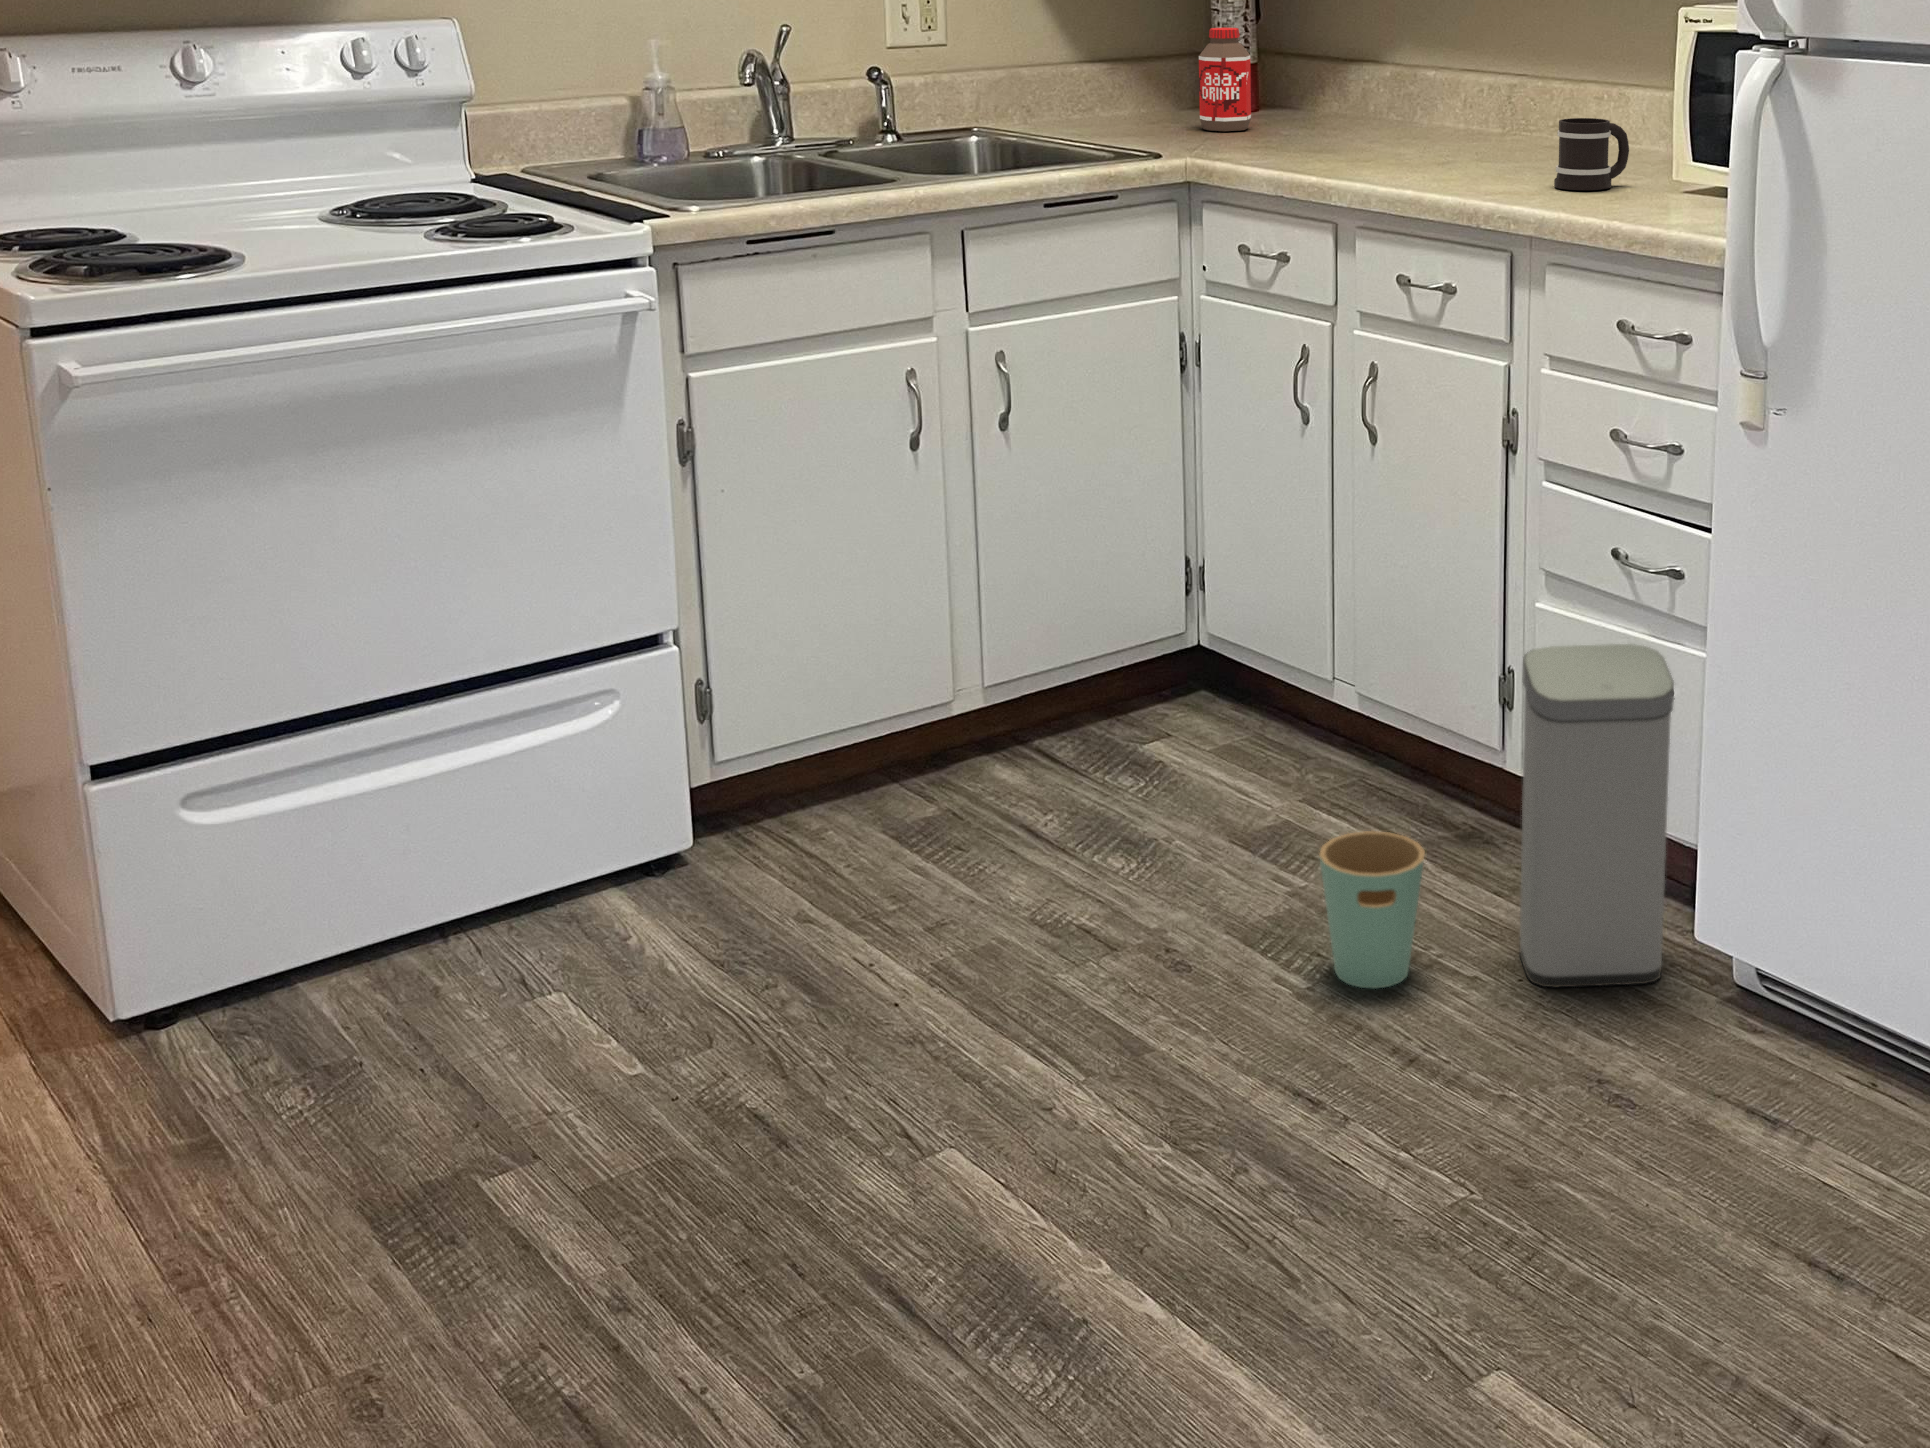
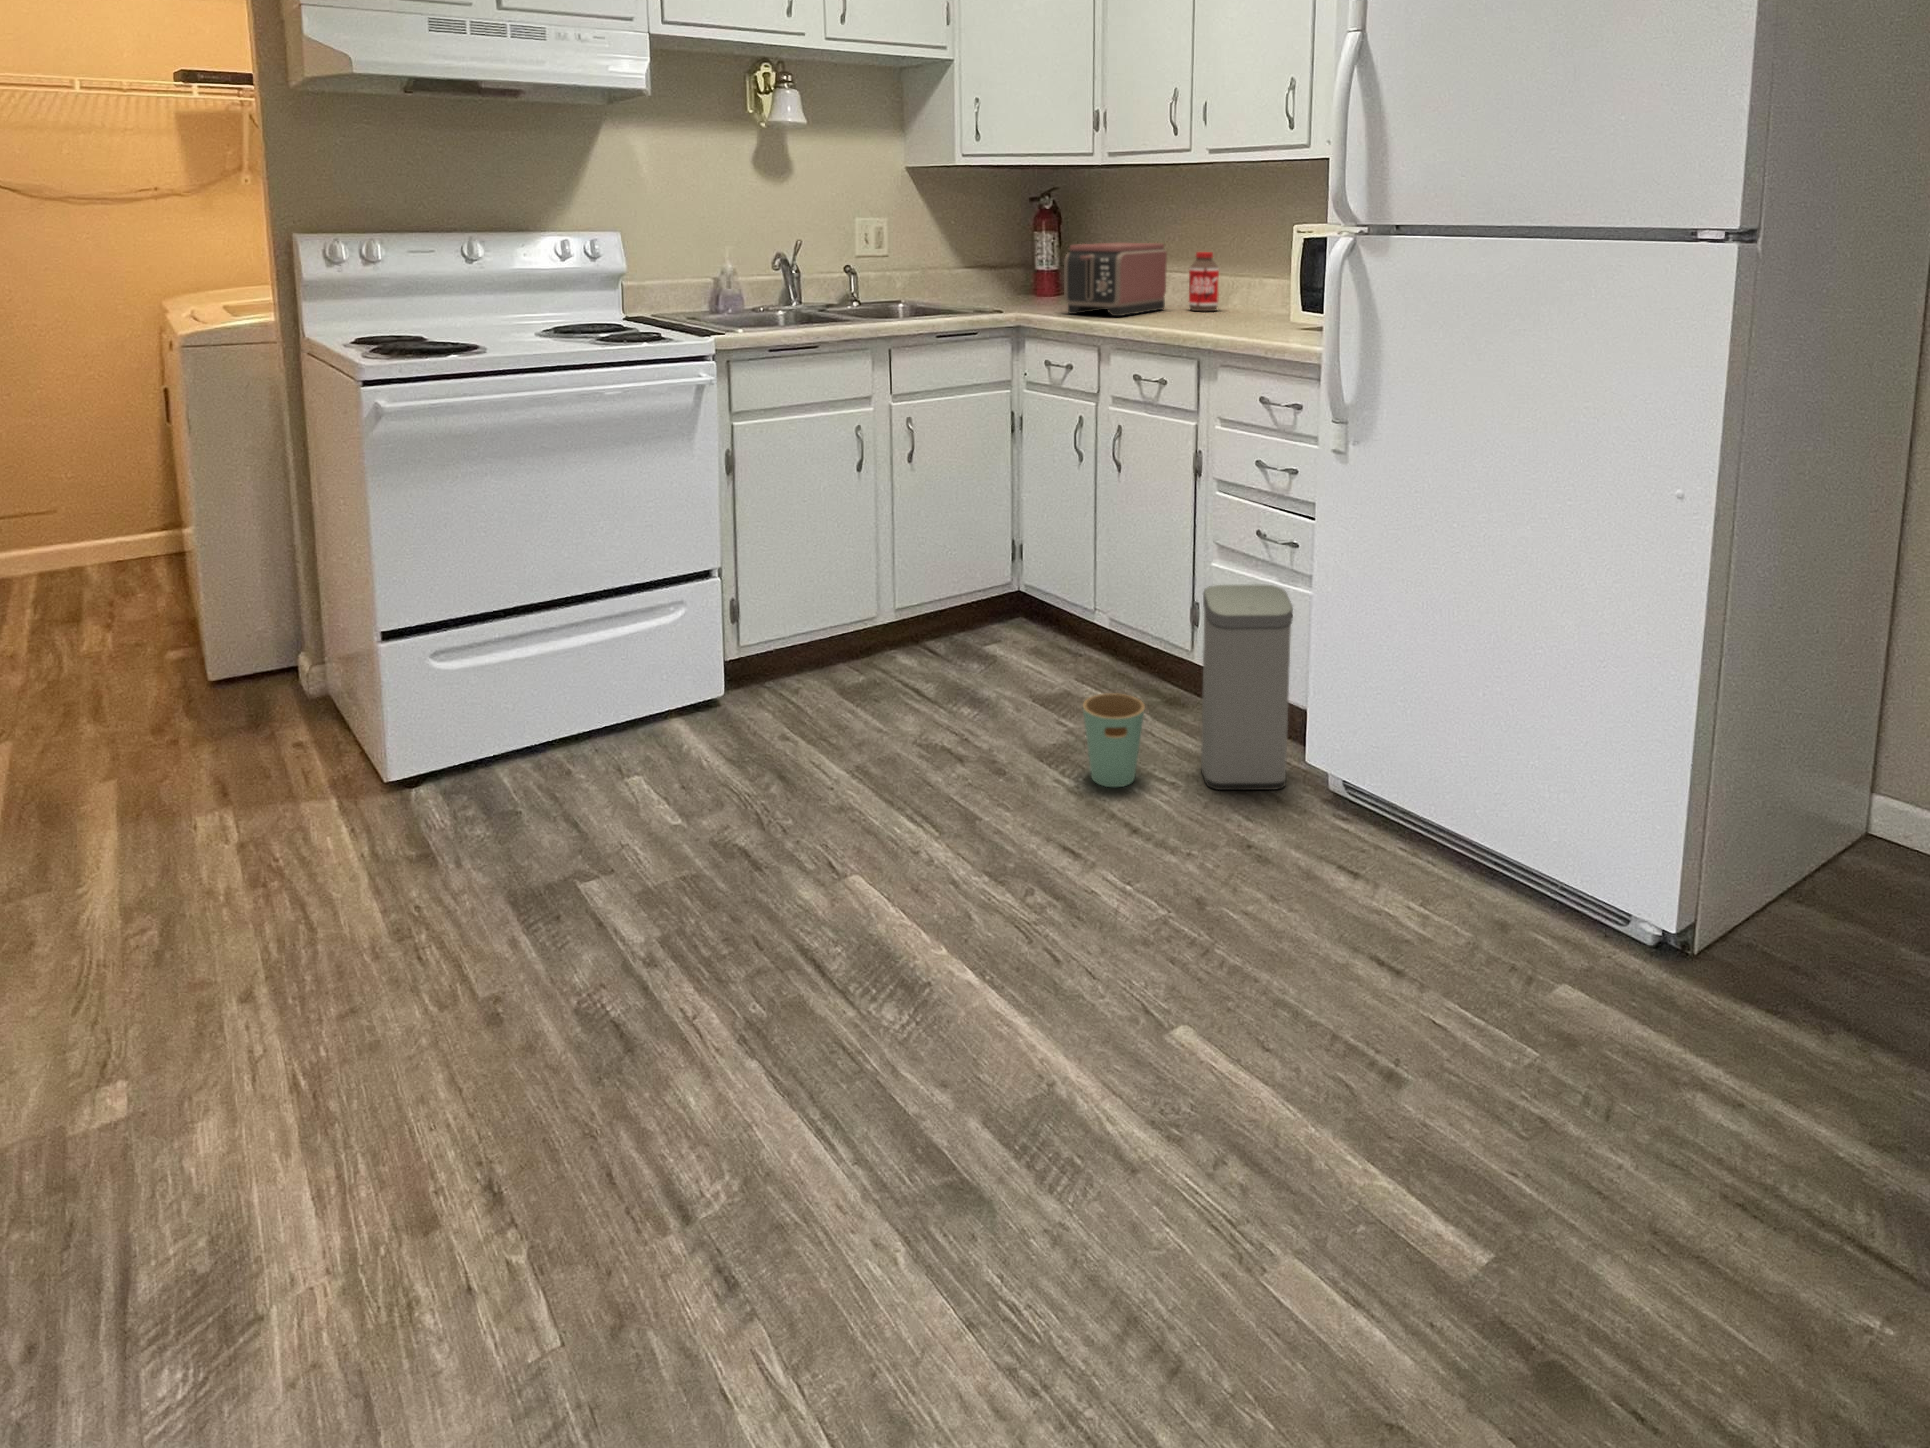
toaster: none [1268,20,1451,160] -> present [1064,243,1167,316]
bottle: present [1199,28,1251,131] -> present [1189,252,1219,311]
mug: present [1554,118,1629,190] -> none [1224,291,1267,330]

